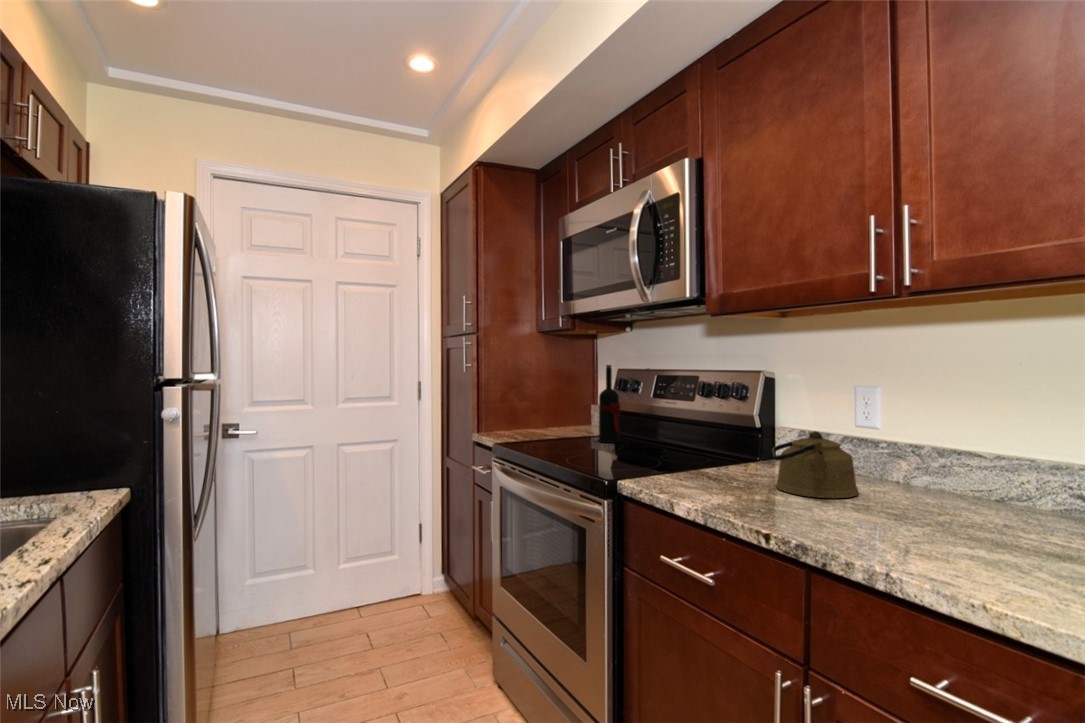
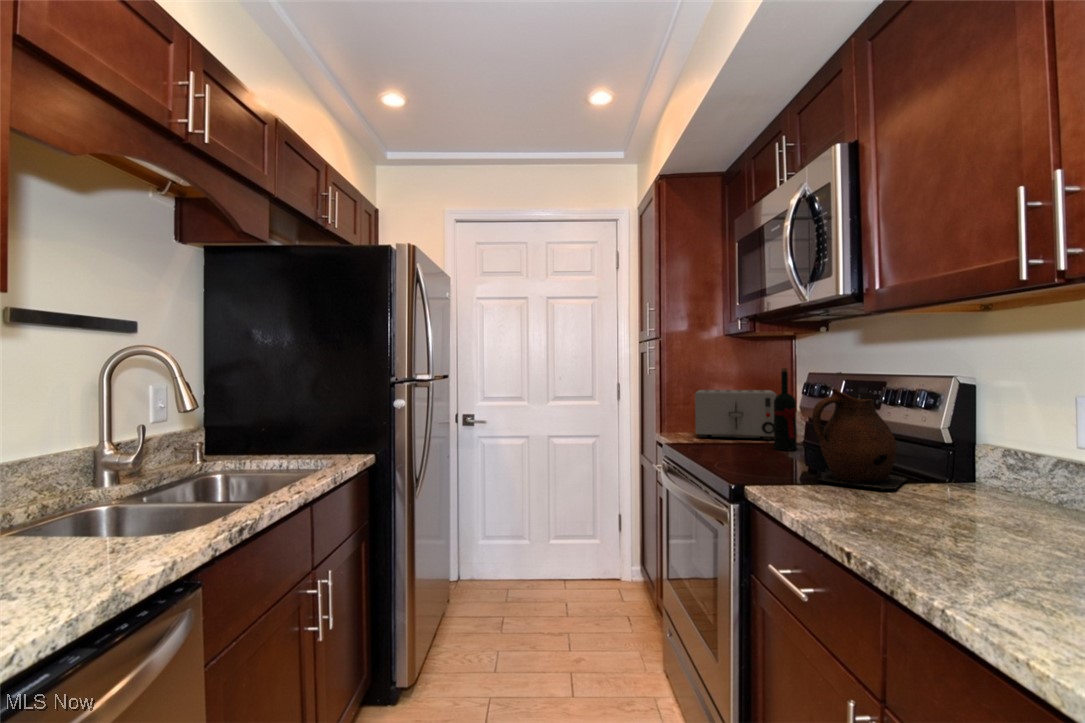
ceramic pitcher: none [665,383,736,473] -> present [812,388,907,490]
toaster: none [515,386,594,435] -> present [695,390,777,440]
kettle: present [772,431,859,498] -> none [915,449,1041,532]

